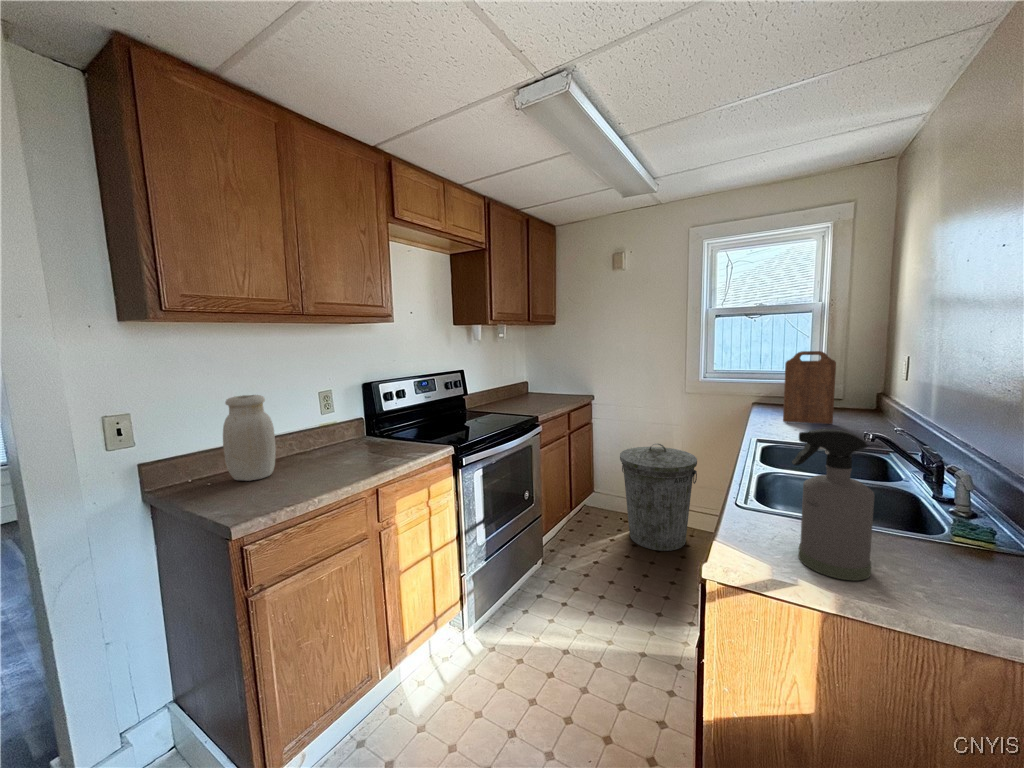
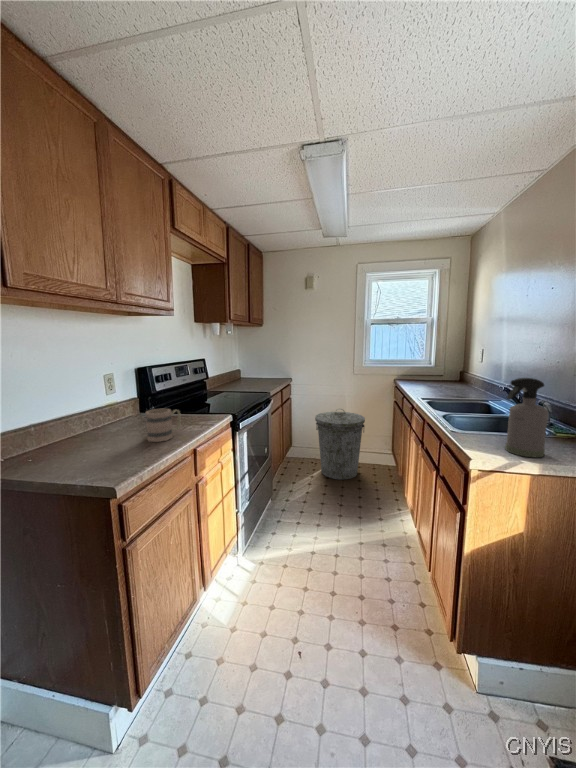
cutting board: present [783,351,836,424] -> none [423,346,450,389]
jar: present [223,395,276,481] -> none [46,373,96,453]
mug: none [323,437,369,477] -> present [145,409,181,442]

